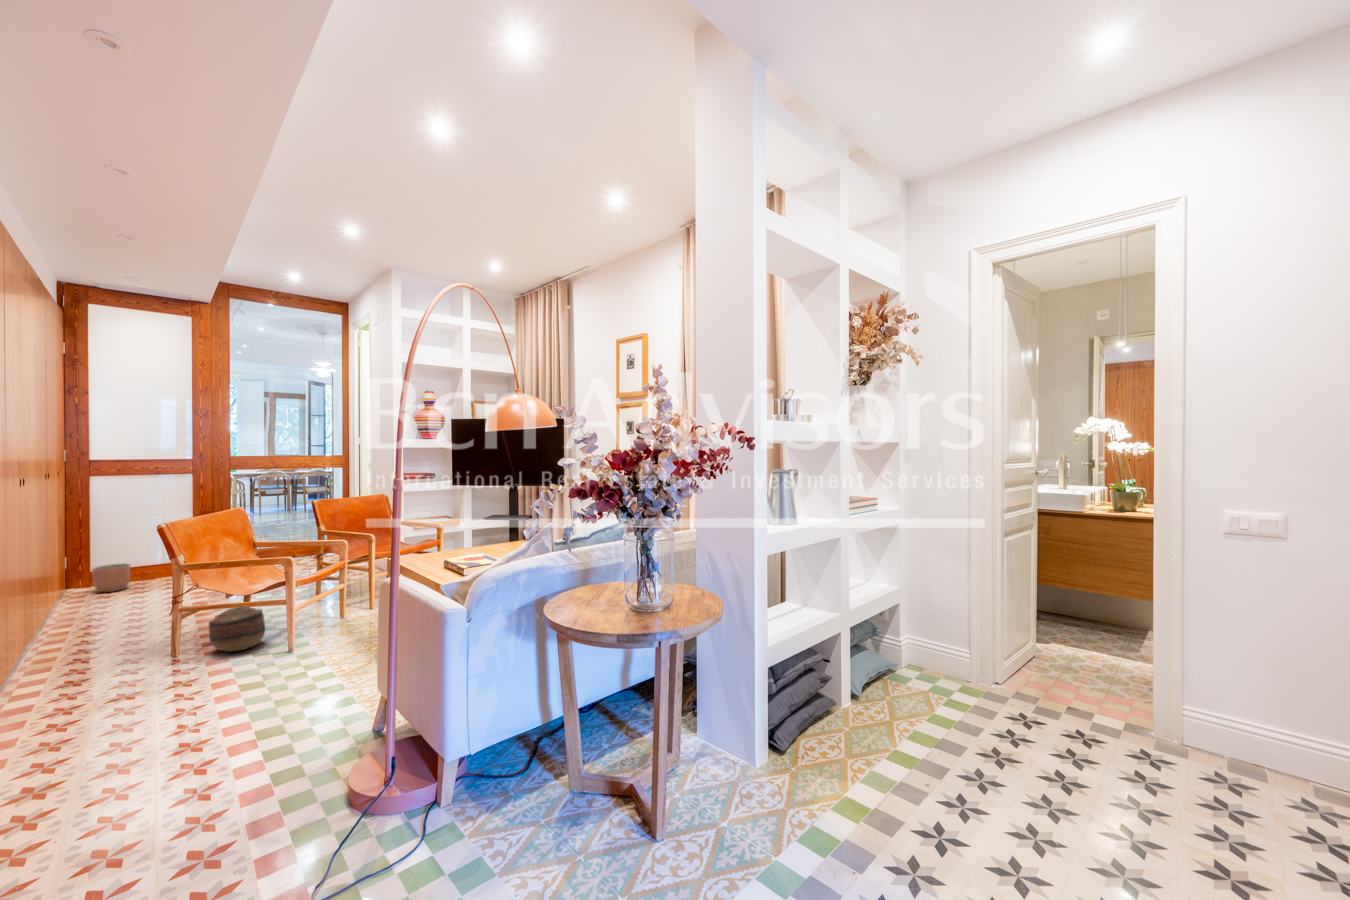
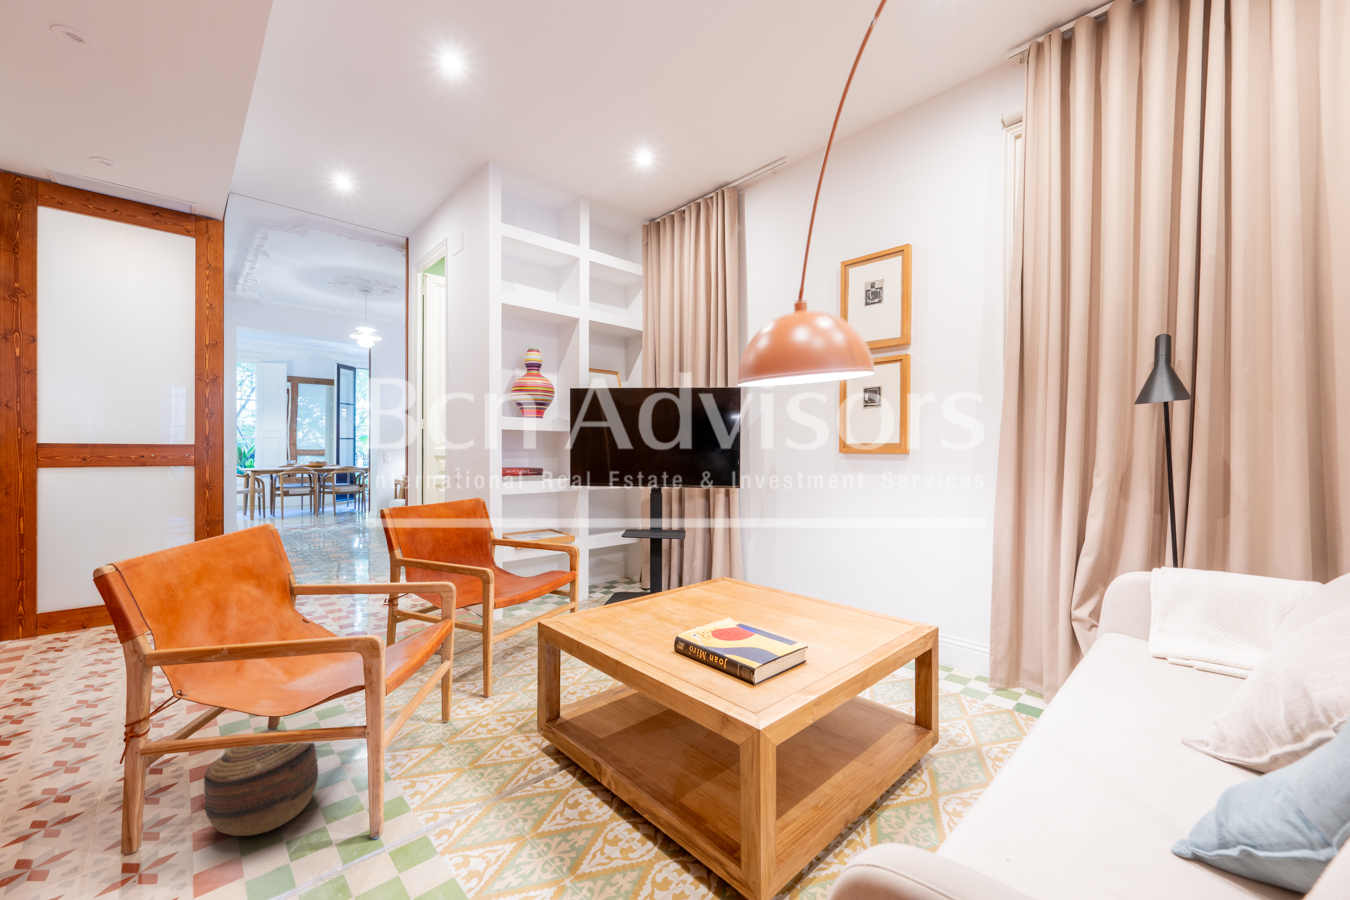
planter: present [92,563,130,592] -> none [33,603,95,651]

